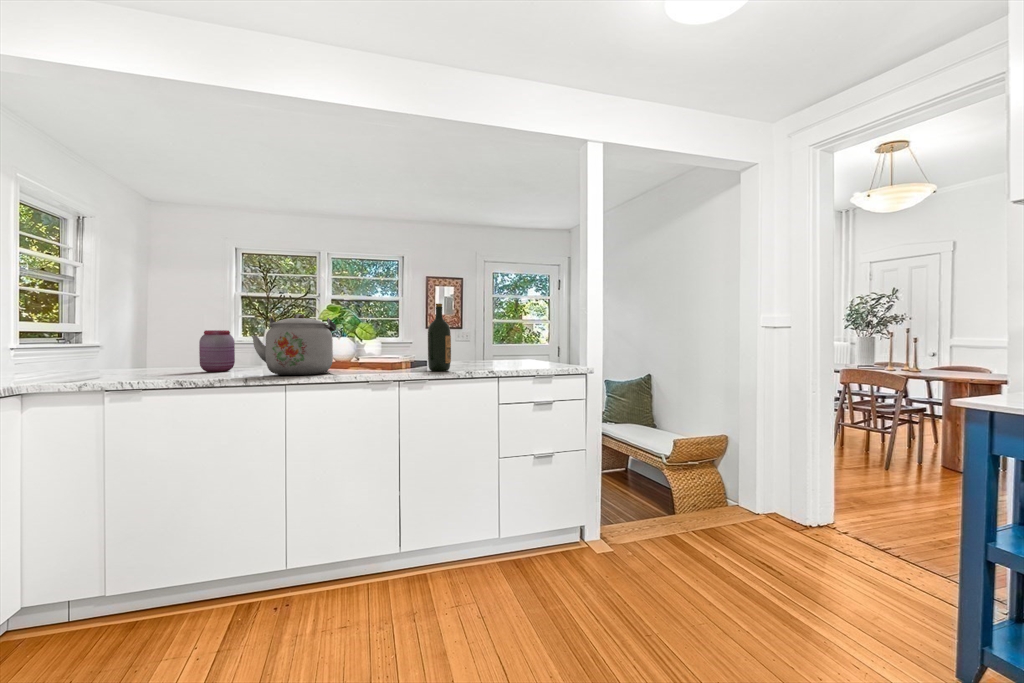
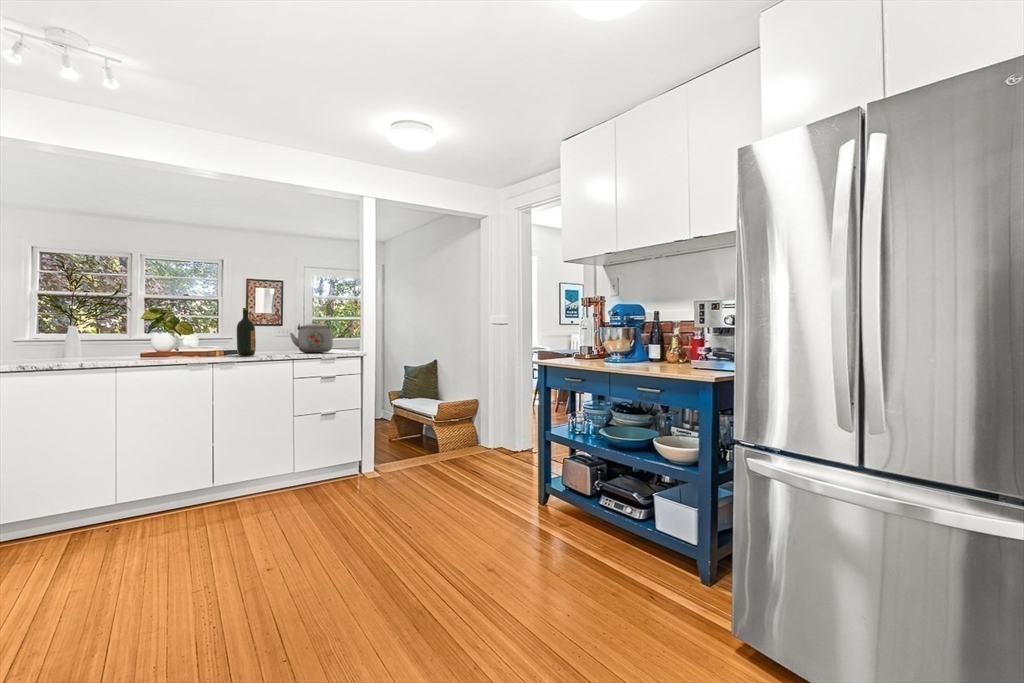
kettle: present [252,314,336,375] -> present [290,321,333,353]
jar: present [199,330,235,372] -> none [24,327,59,361]

